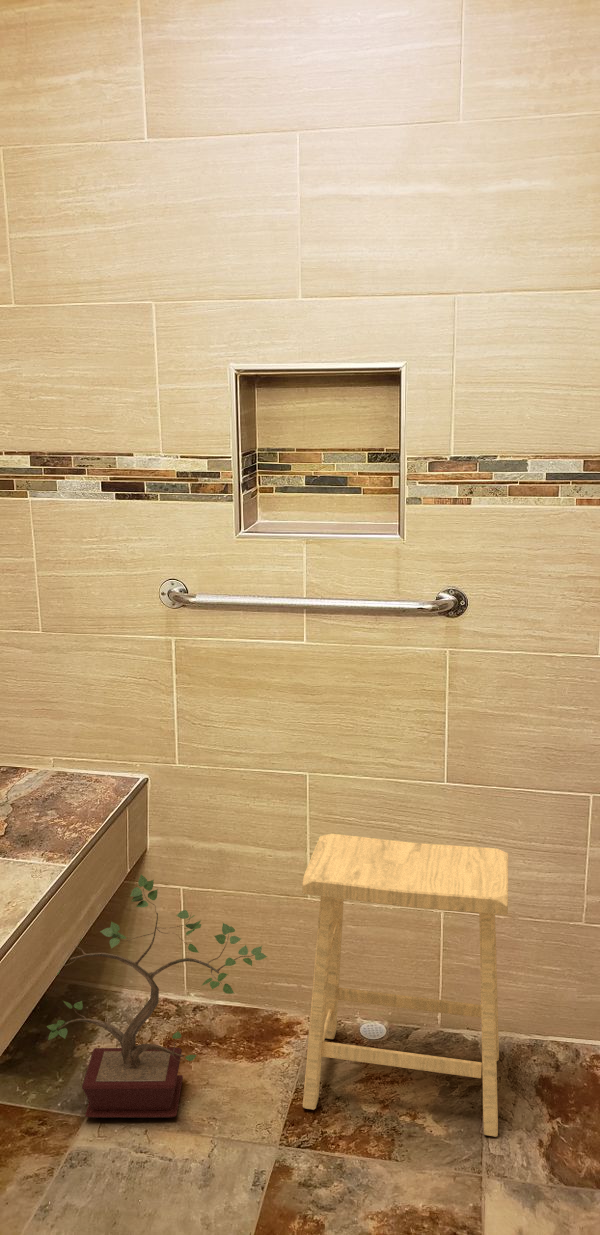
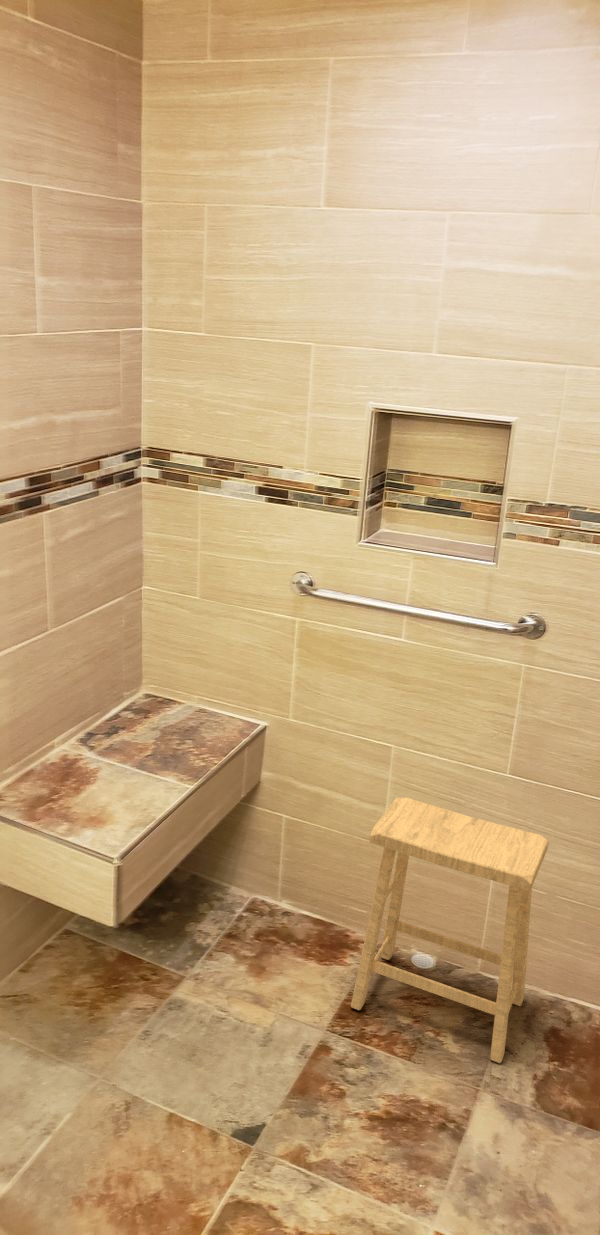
potted plant: present [47,875,267,1118] -> none [160,802,335,992]

